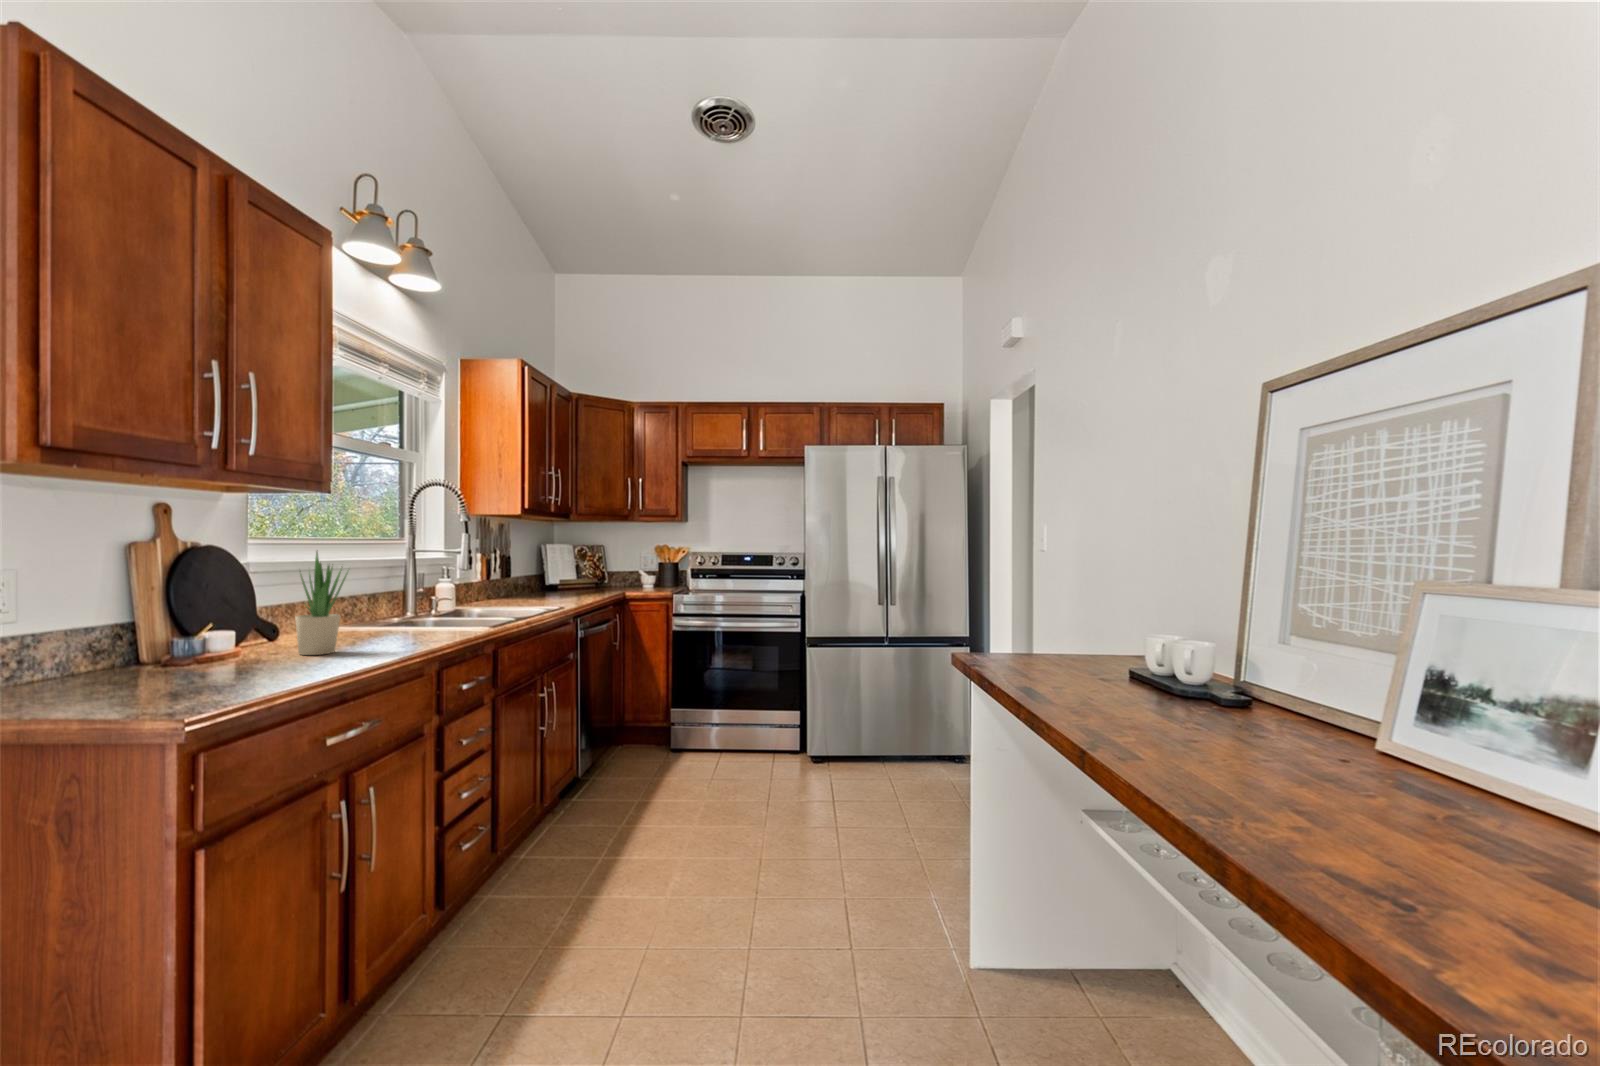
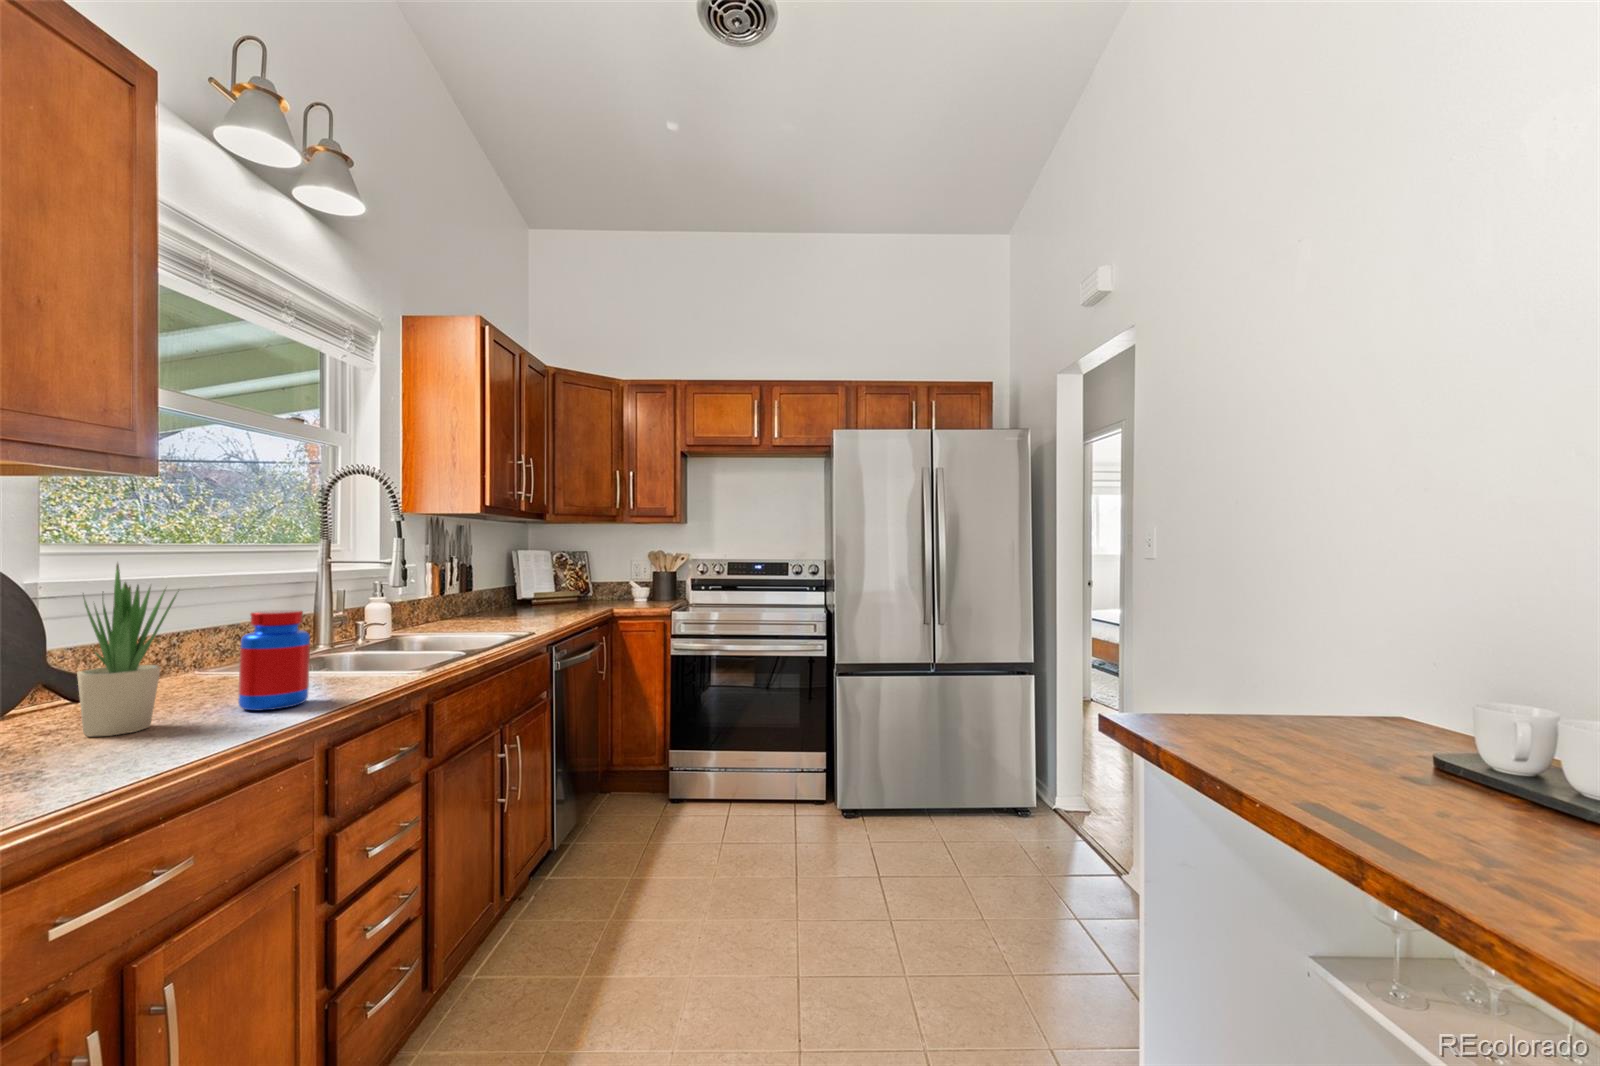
jar: none [380,582,423,646] -> present [238,610,310,710]

